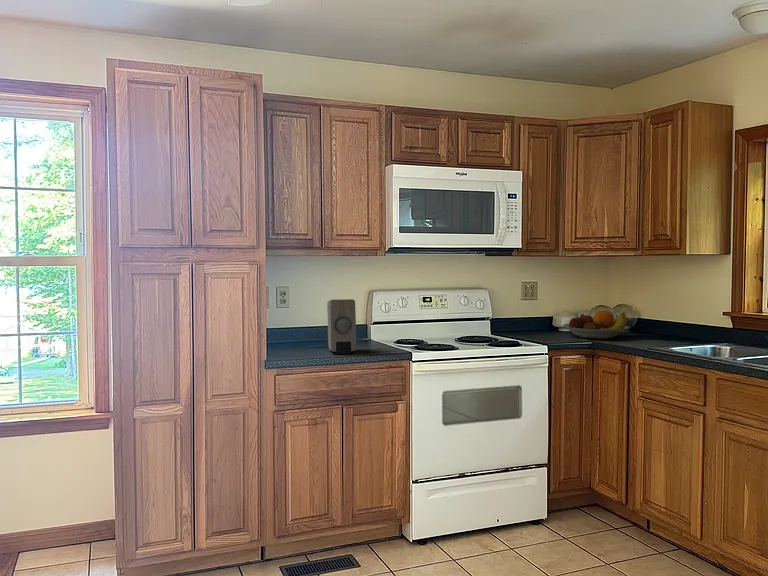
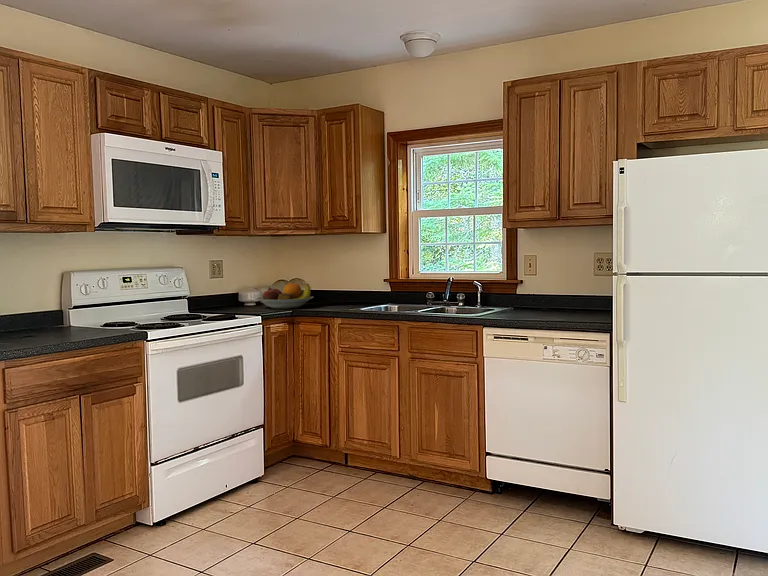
soap dispenser: present [327,299,356,354] -> none [38,278,85,339]

